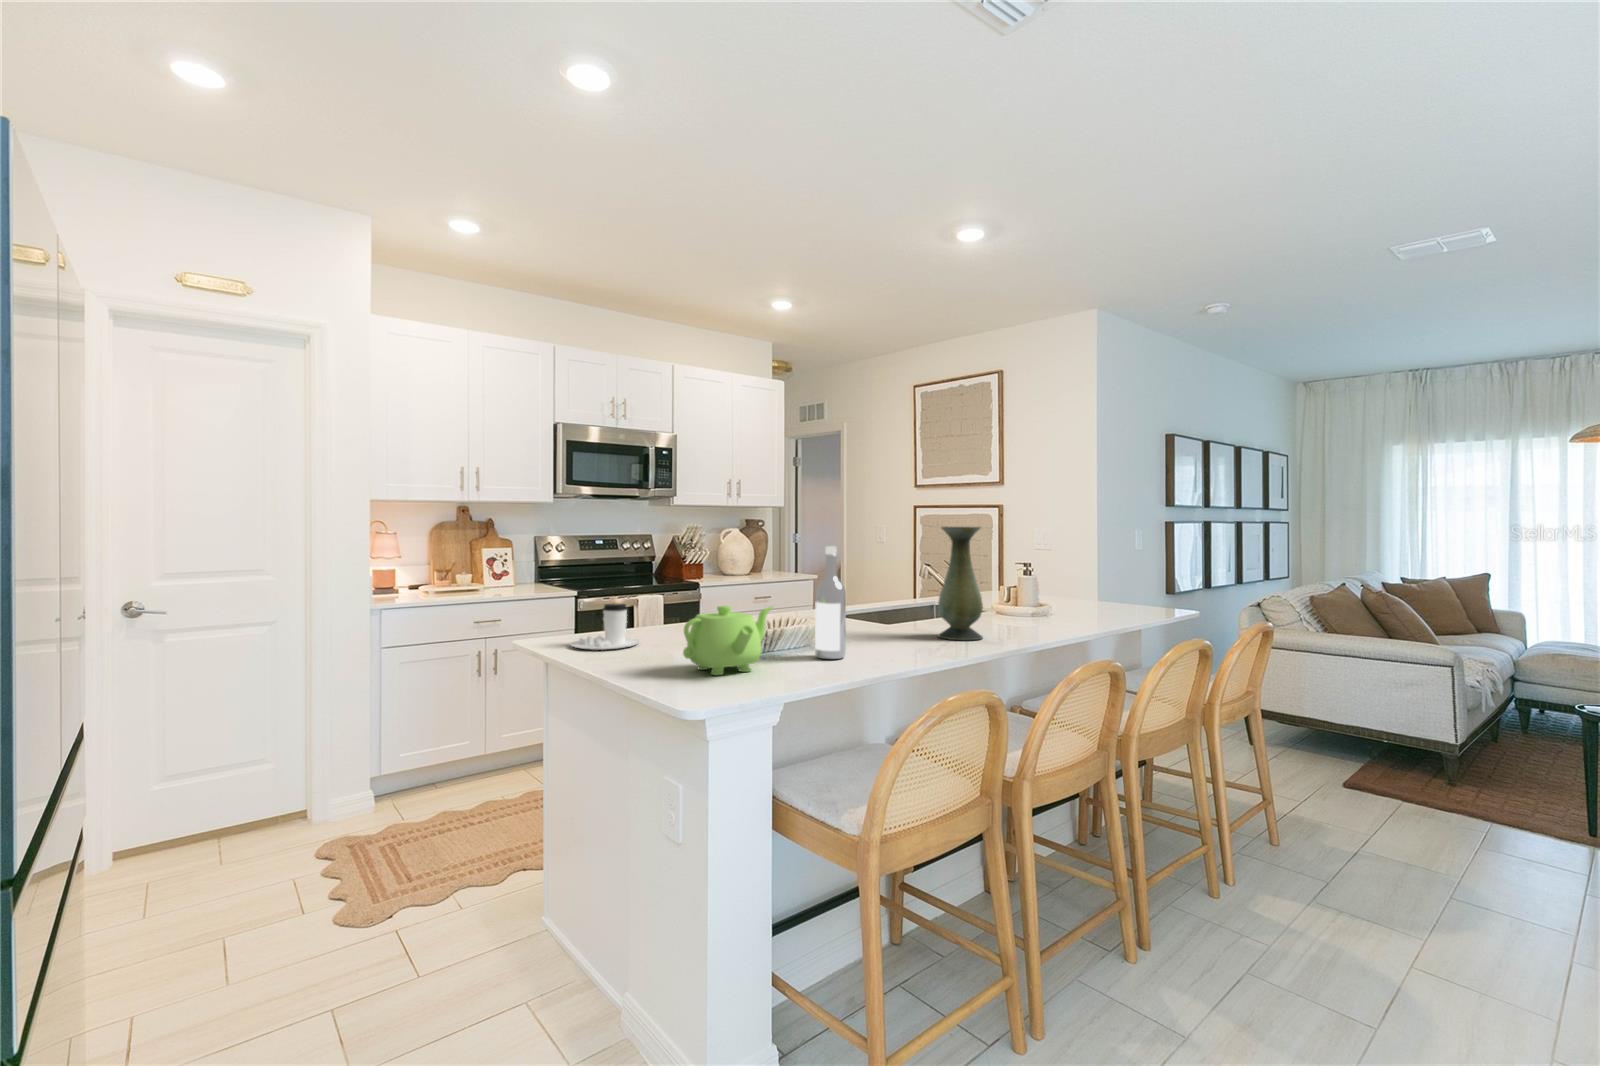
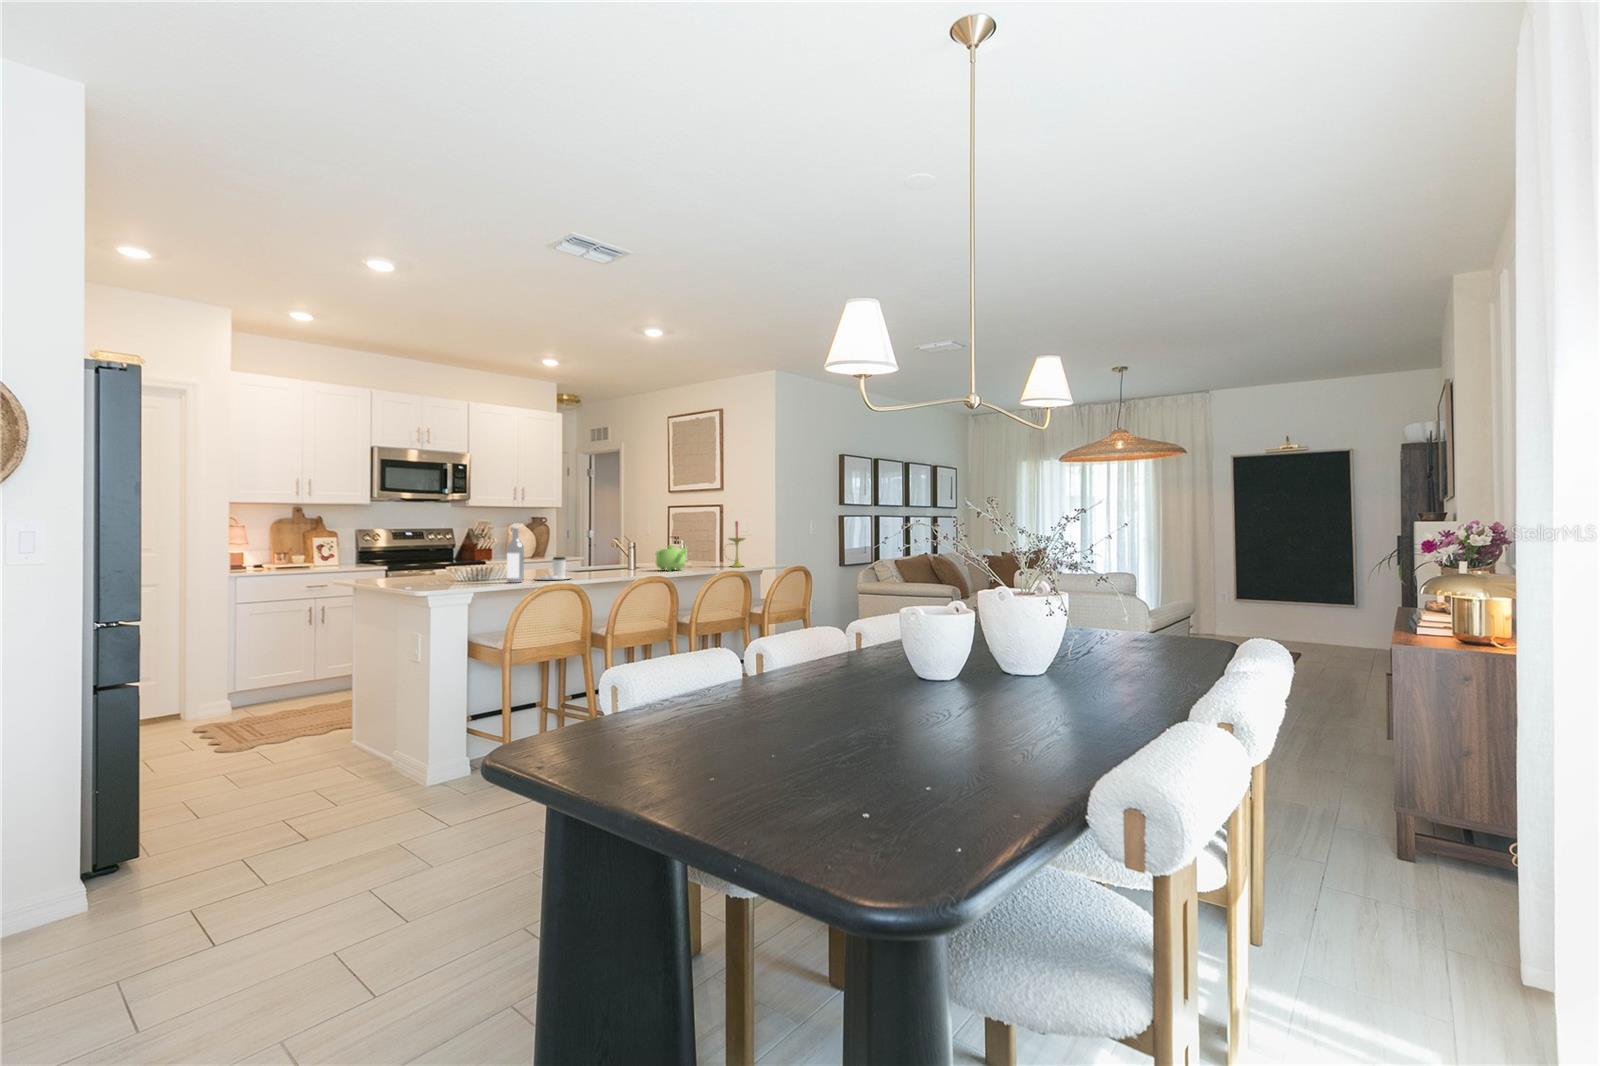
vase: present [937,527,983,640] -> none [594,514,620,577]
candle: none [1104,533,1142,613] -> present [729,521,745,567]
coffee cup: present [571,603,639,650] -> present [536,557,572,580]
teapot: present [683,606,773,675] -> present [656,545,687,571]

